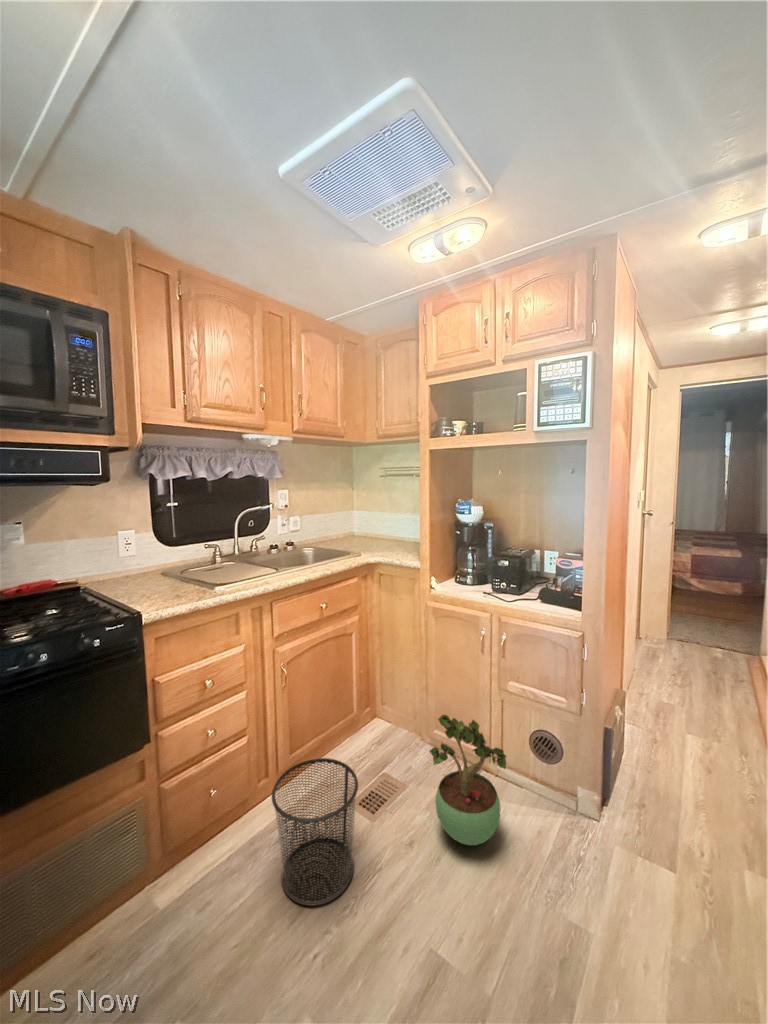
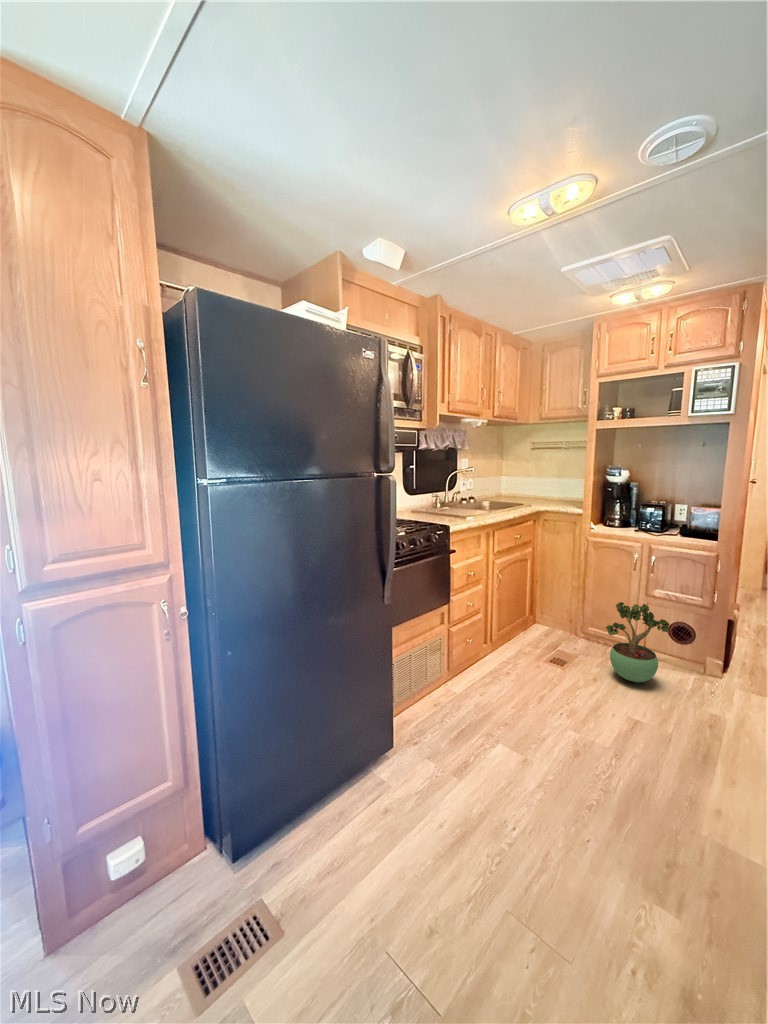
waste bin: present [272,758,358,906] -> none [518,626,574,701]

